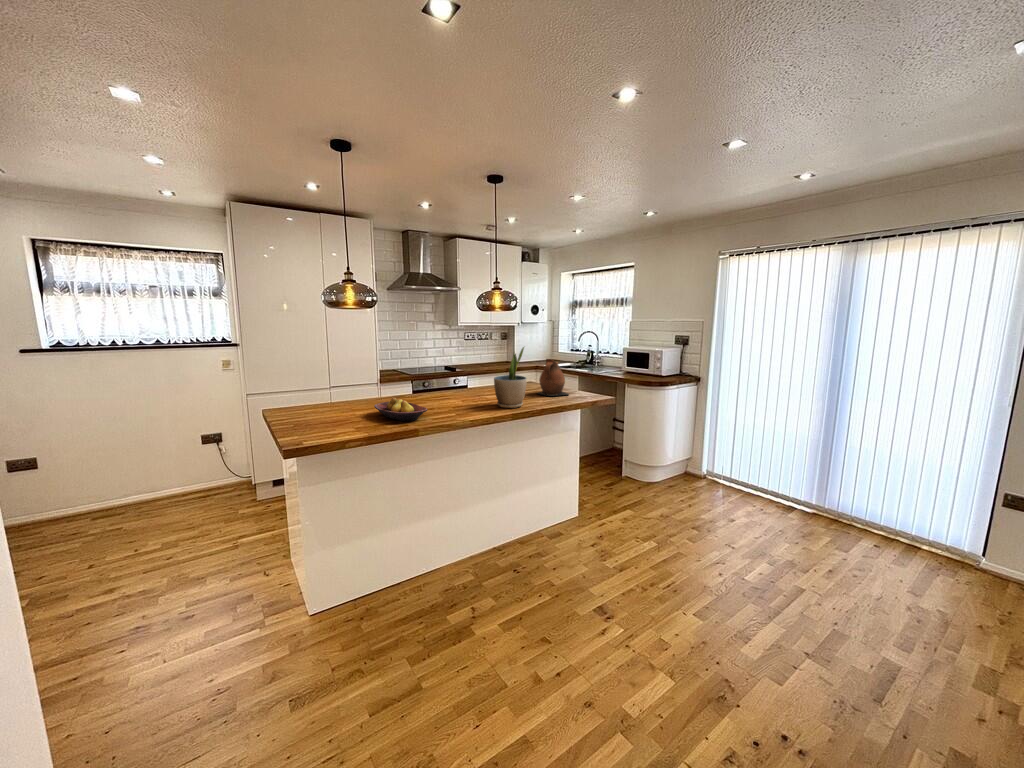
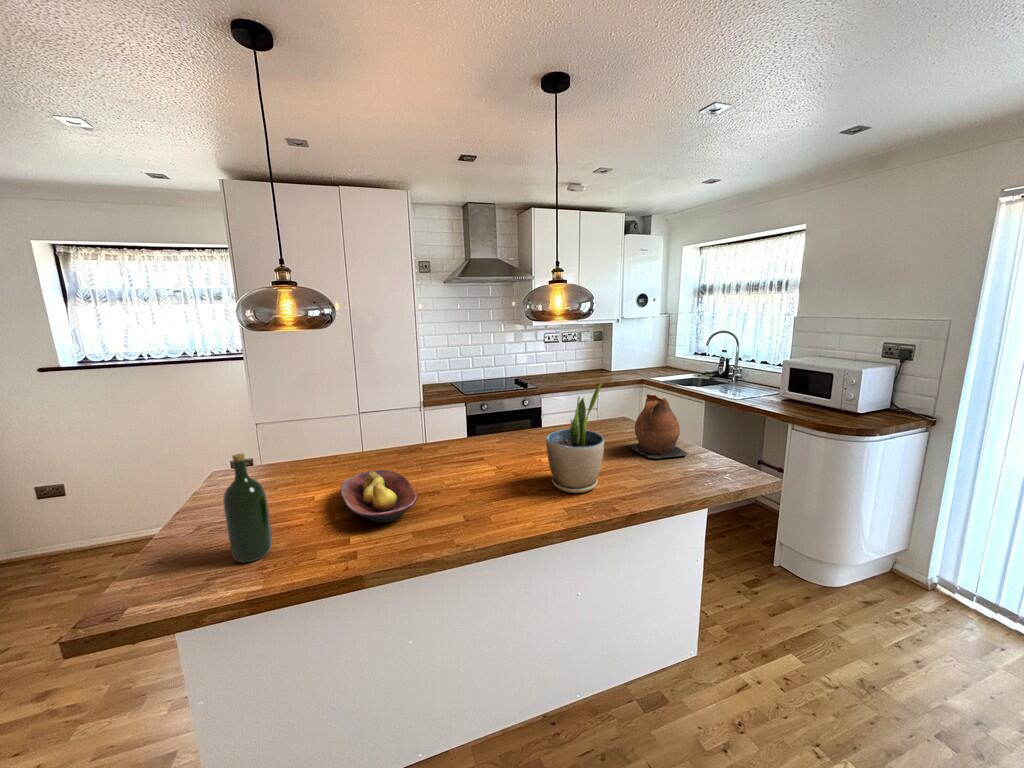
wine bottle: none [333,374,356,434] -> present [223,454,272,562]

